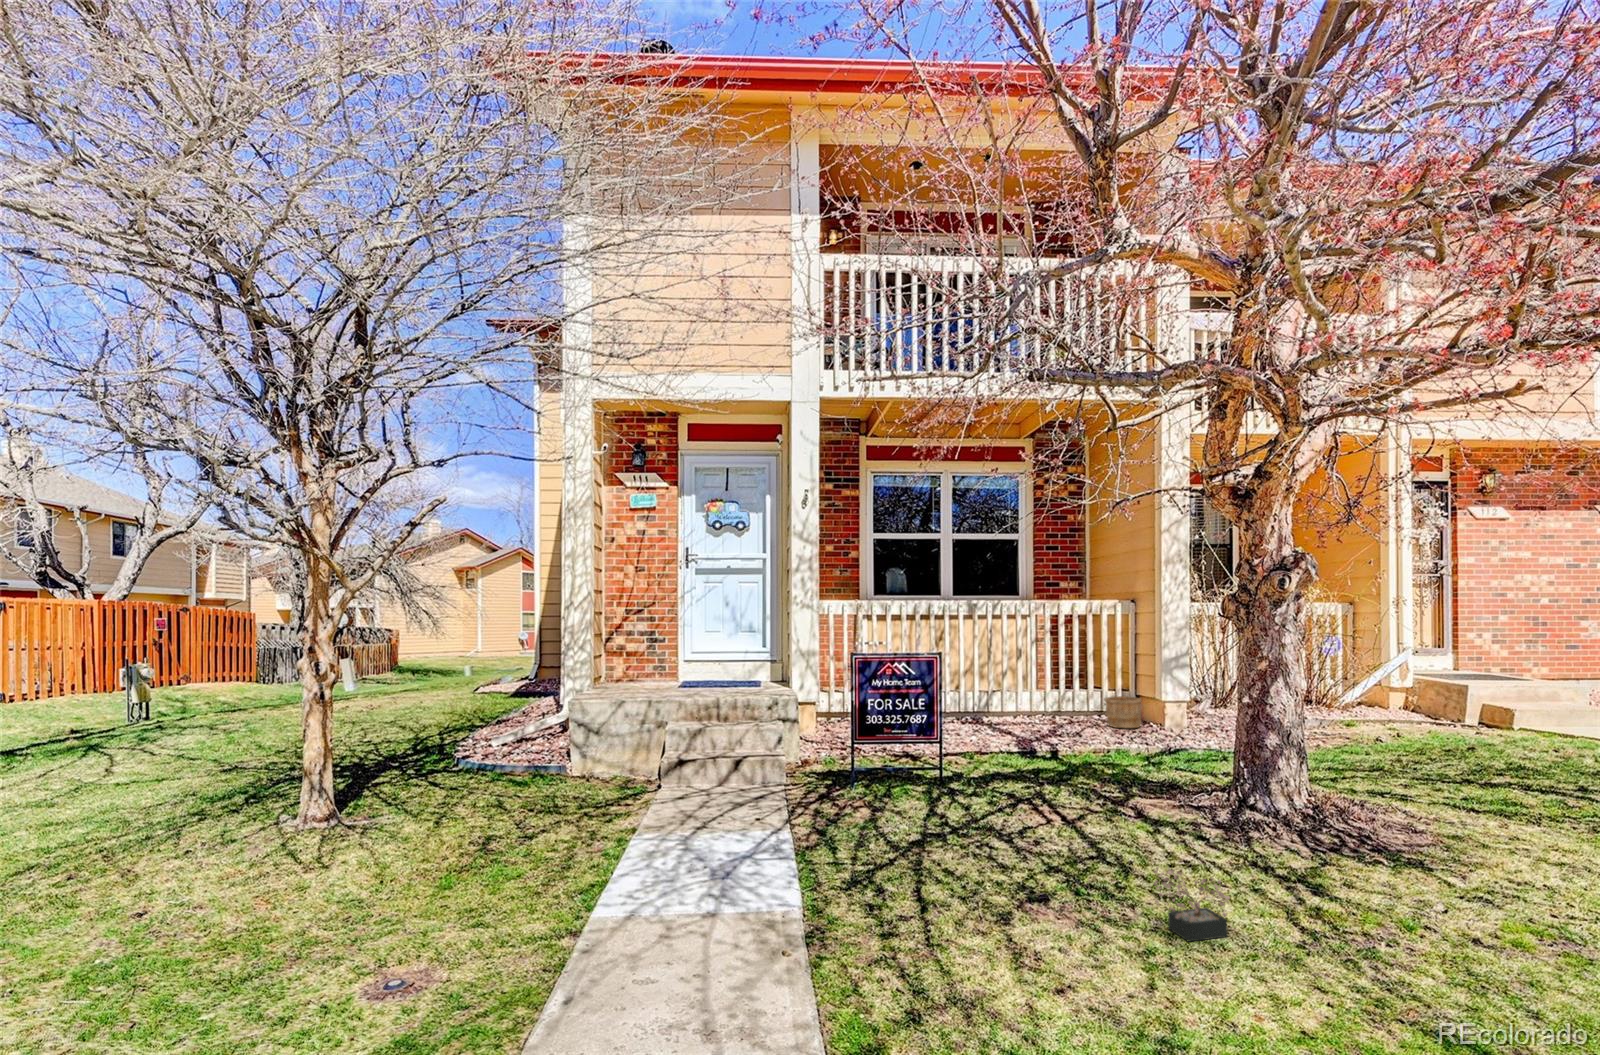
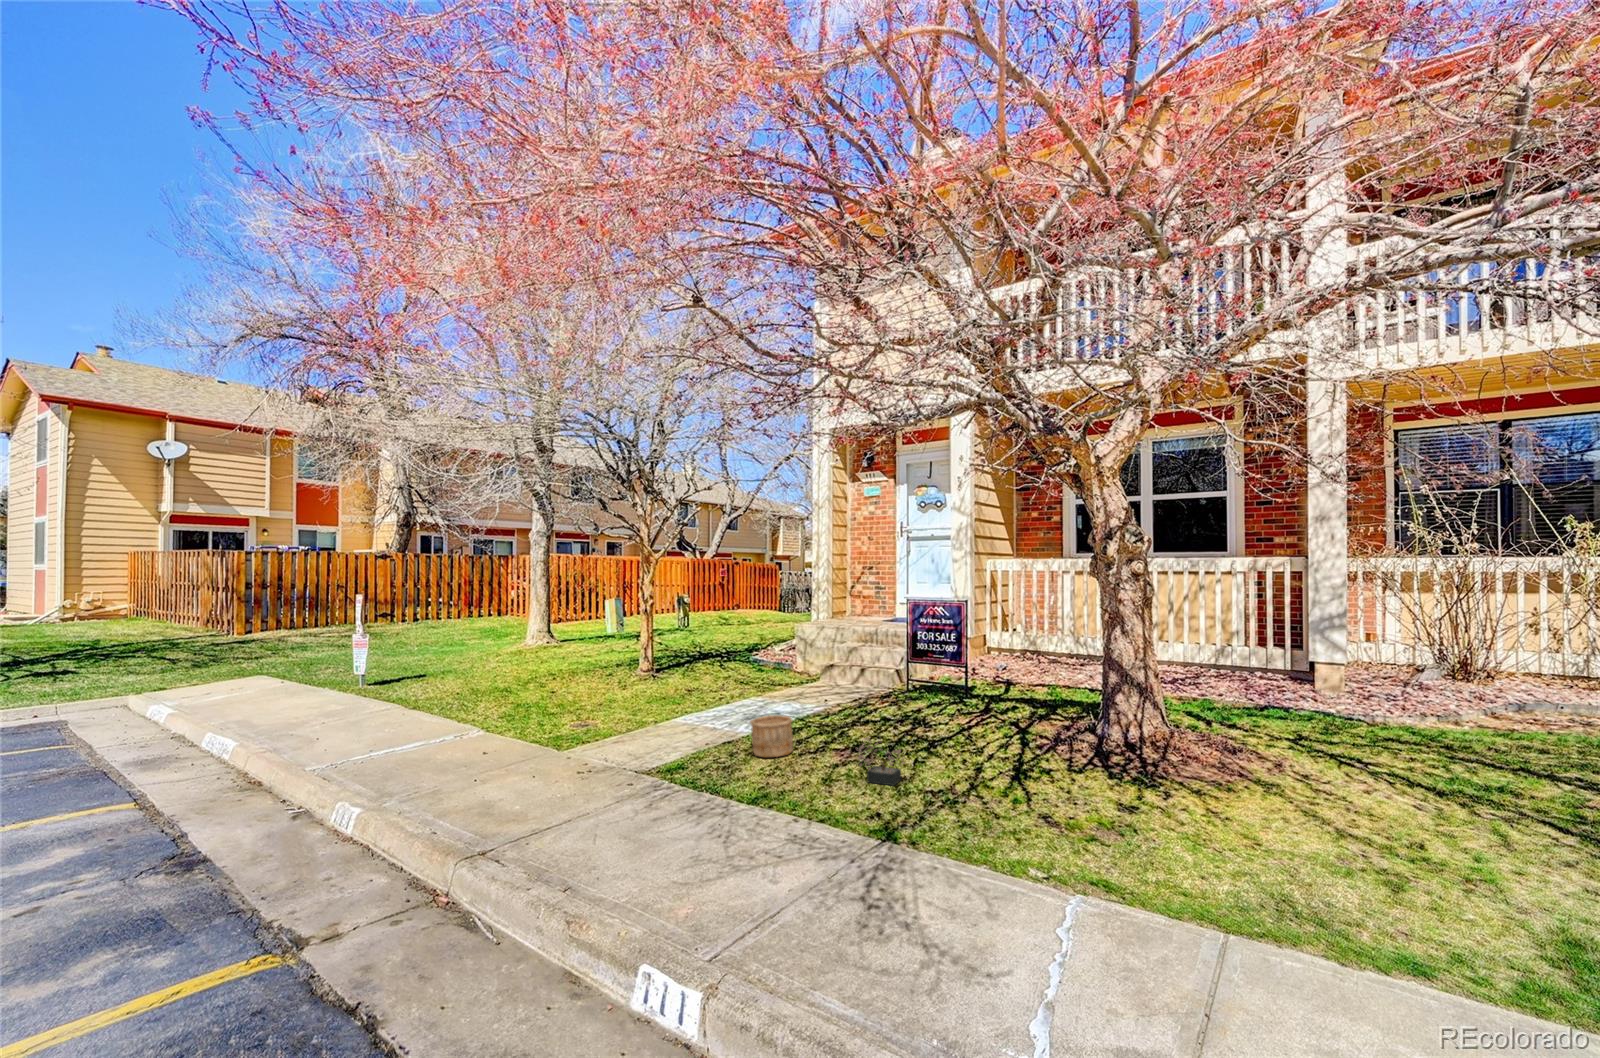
wooden bucket: present [1105,696,1141,728] -> present [750,715,793,757]

